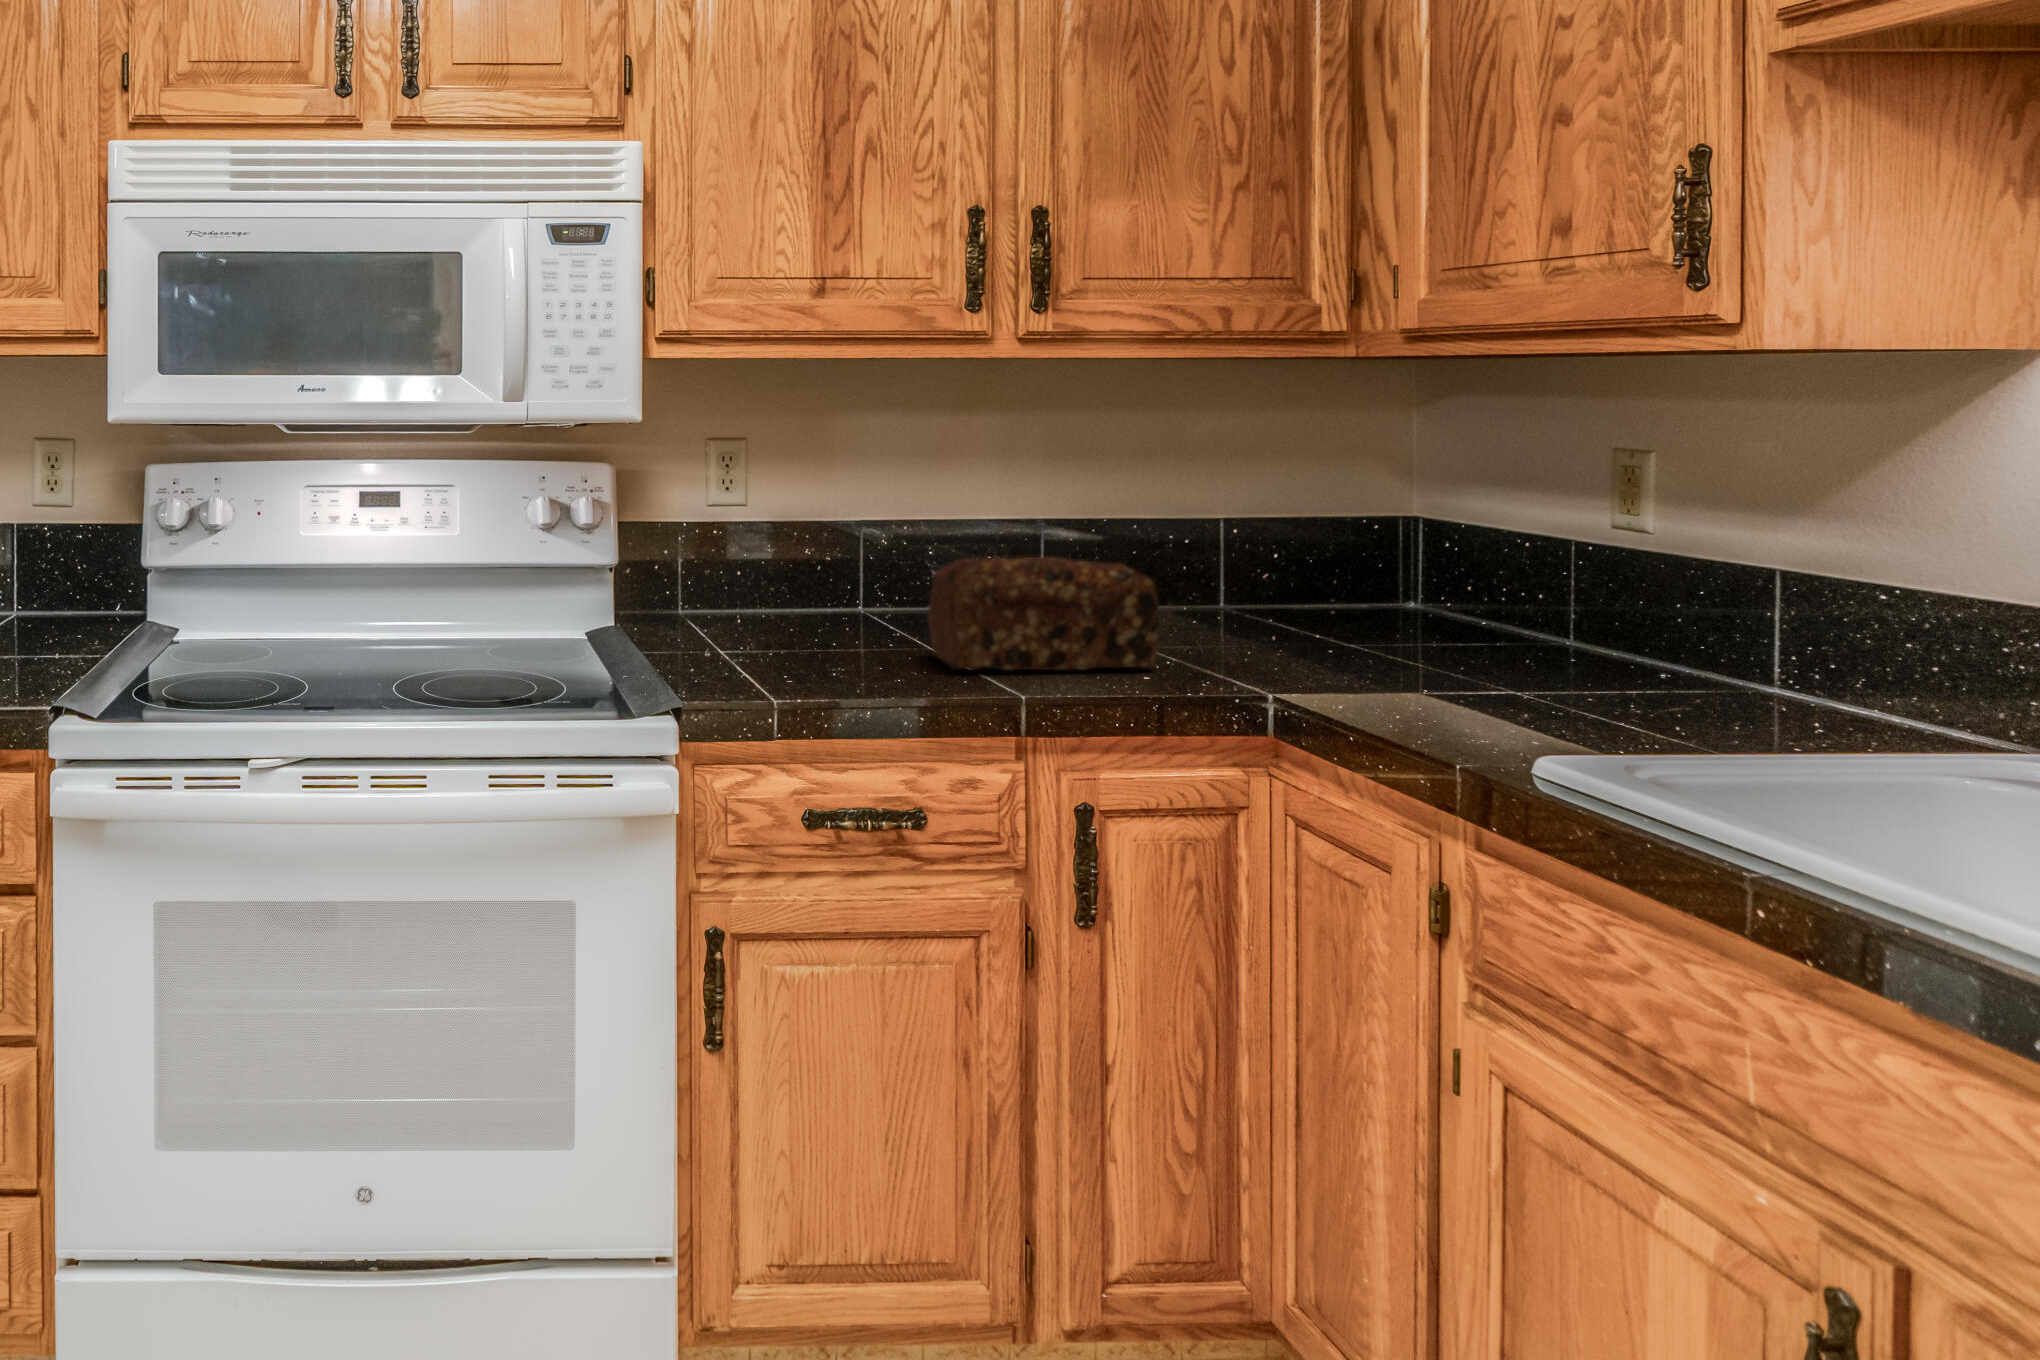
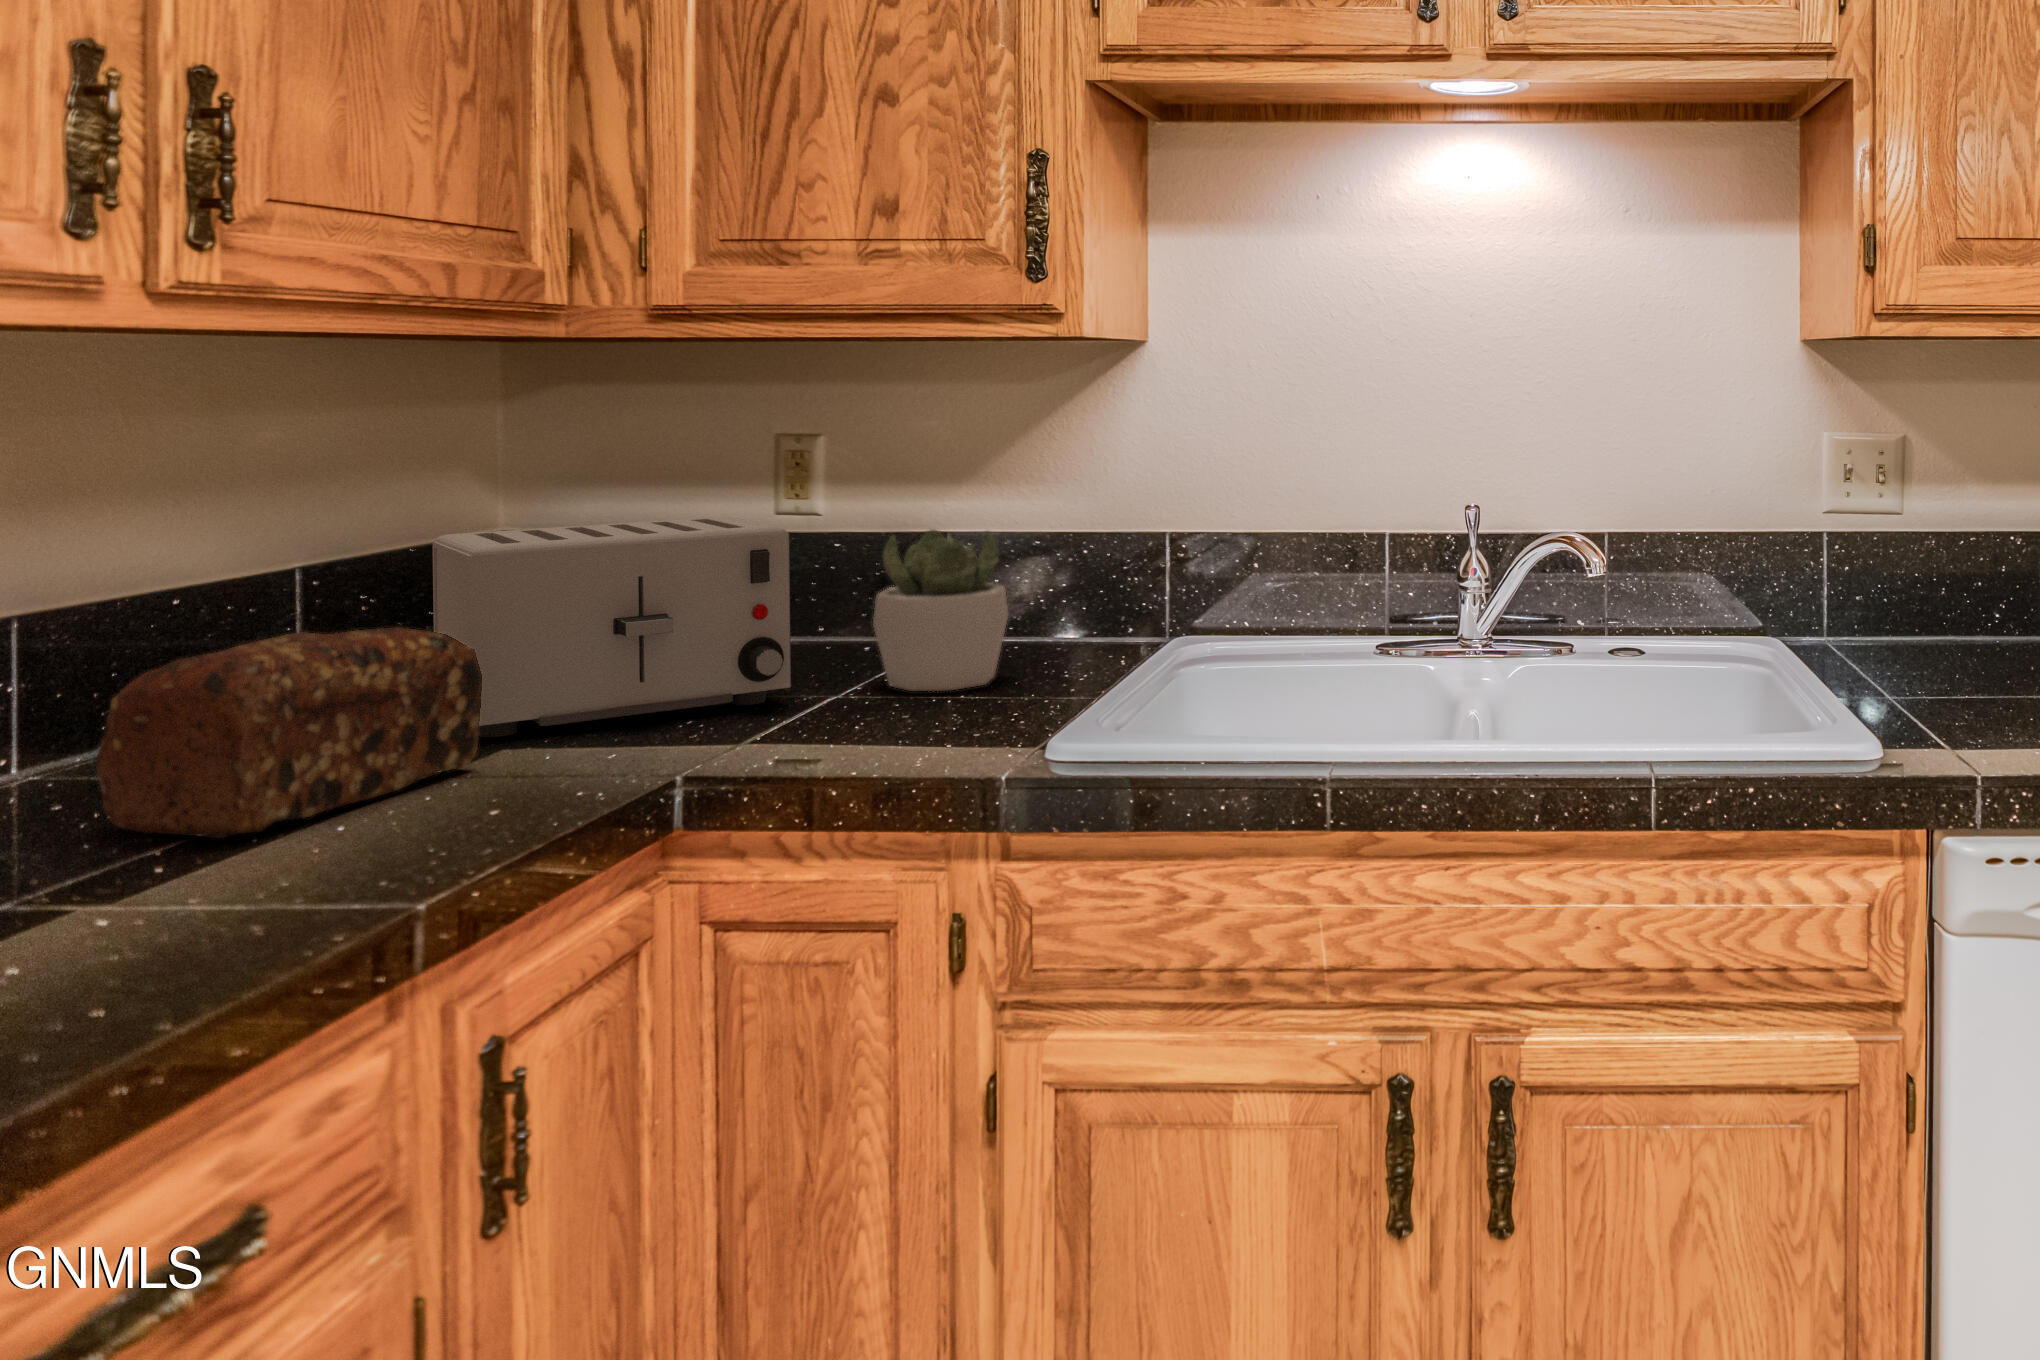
toaster: none [1194,509,1486,679] -> present [433,517,791,737]
succulent plant: none [1576,547,1741,712] -> present [873,530,1008,691]

